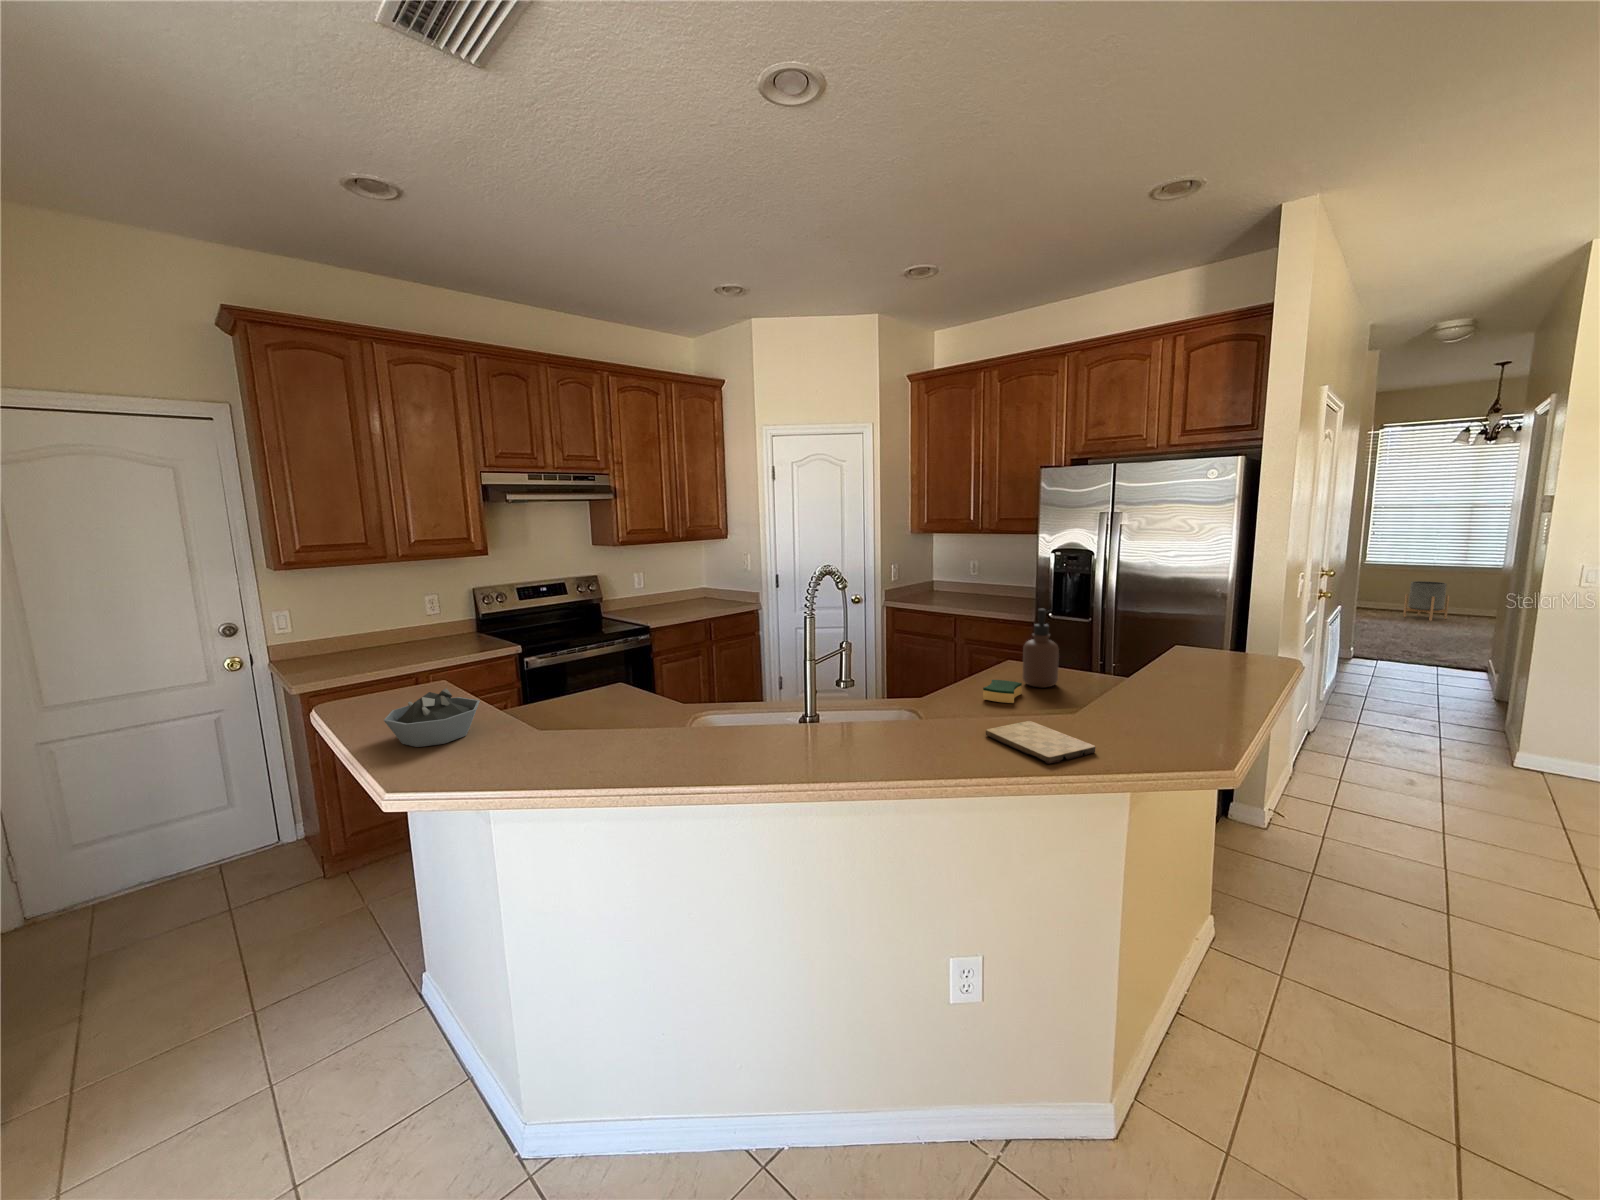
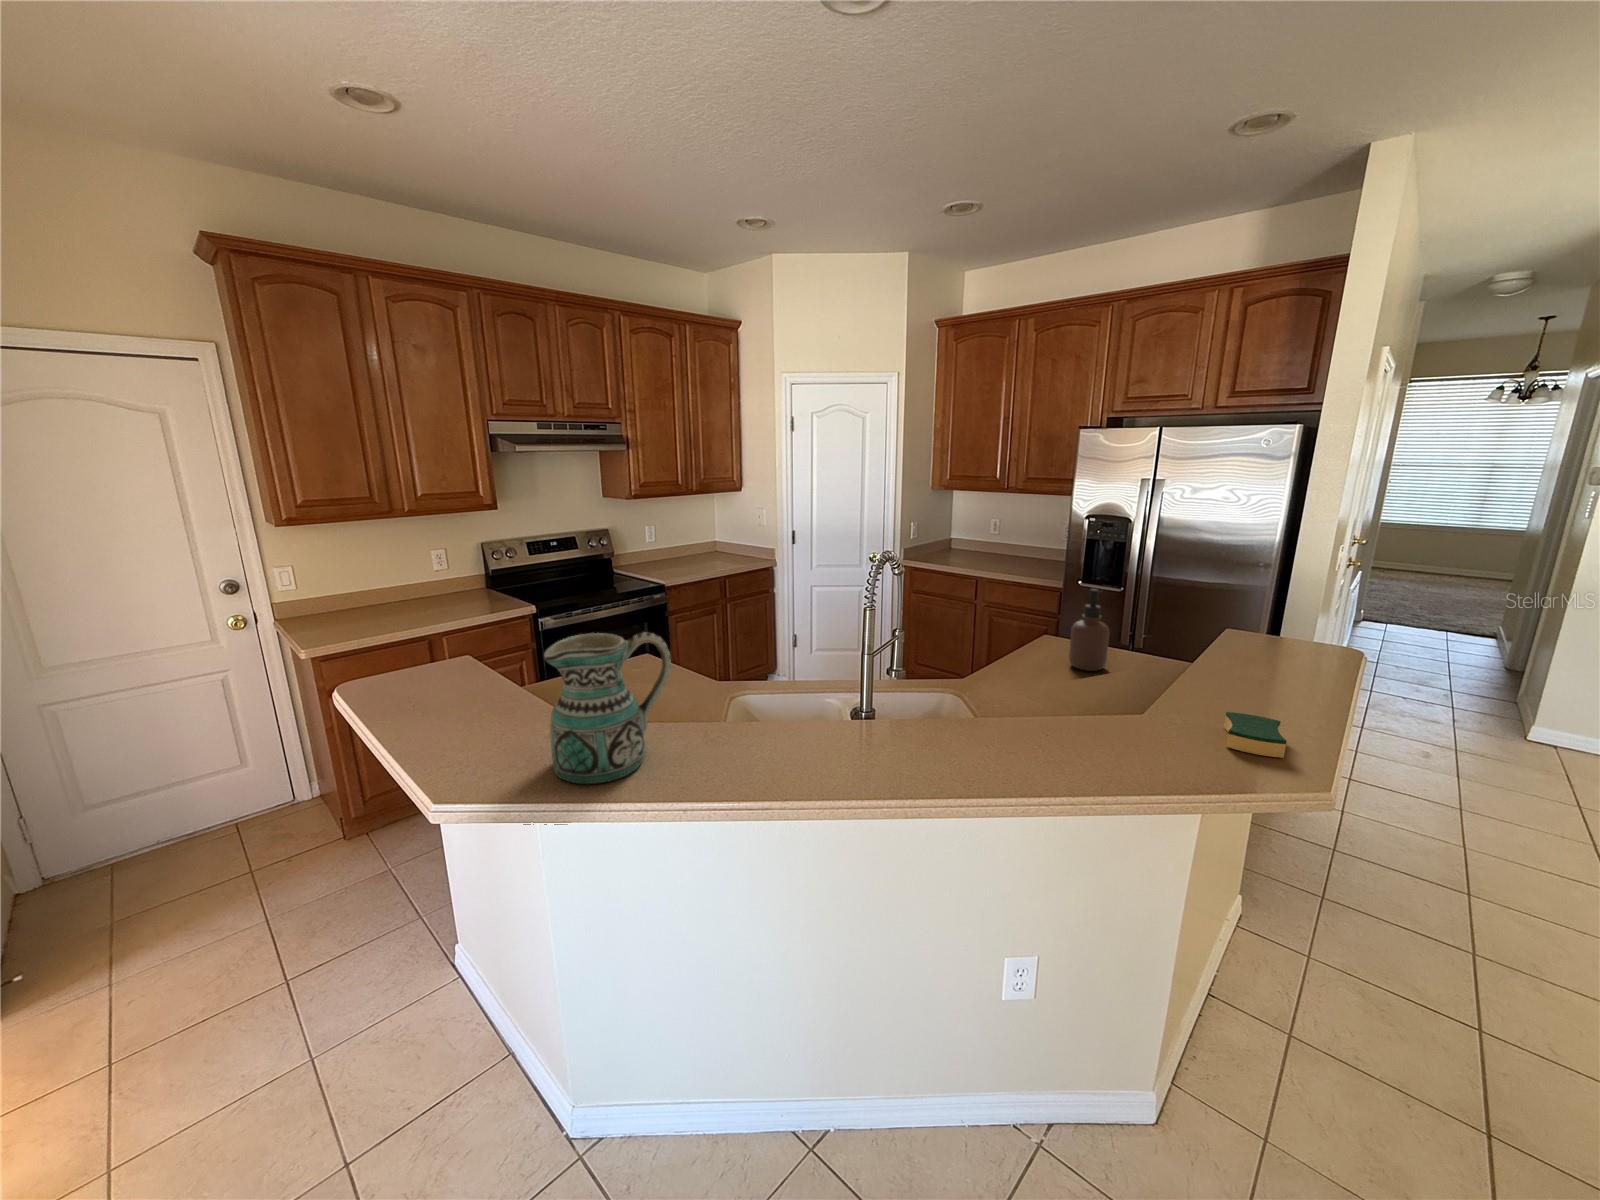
planter: present [1403,581,1449,621] -> none [1408,541,1457,581]
ceramic pitcher: none [504,636,624,775] -> present [544,632,671,784]
sponge: present [983,680,1022,703] -> present [1224,712,1287,758]
bowl: present [384,688,480,747] -> none [410,677,511,743]
cutting board: present [986,721,1095,764] -> none [1057,725,1182,782]

